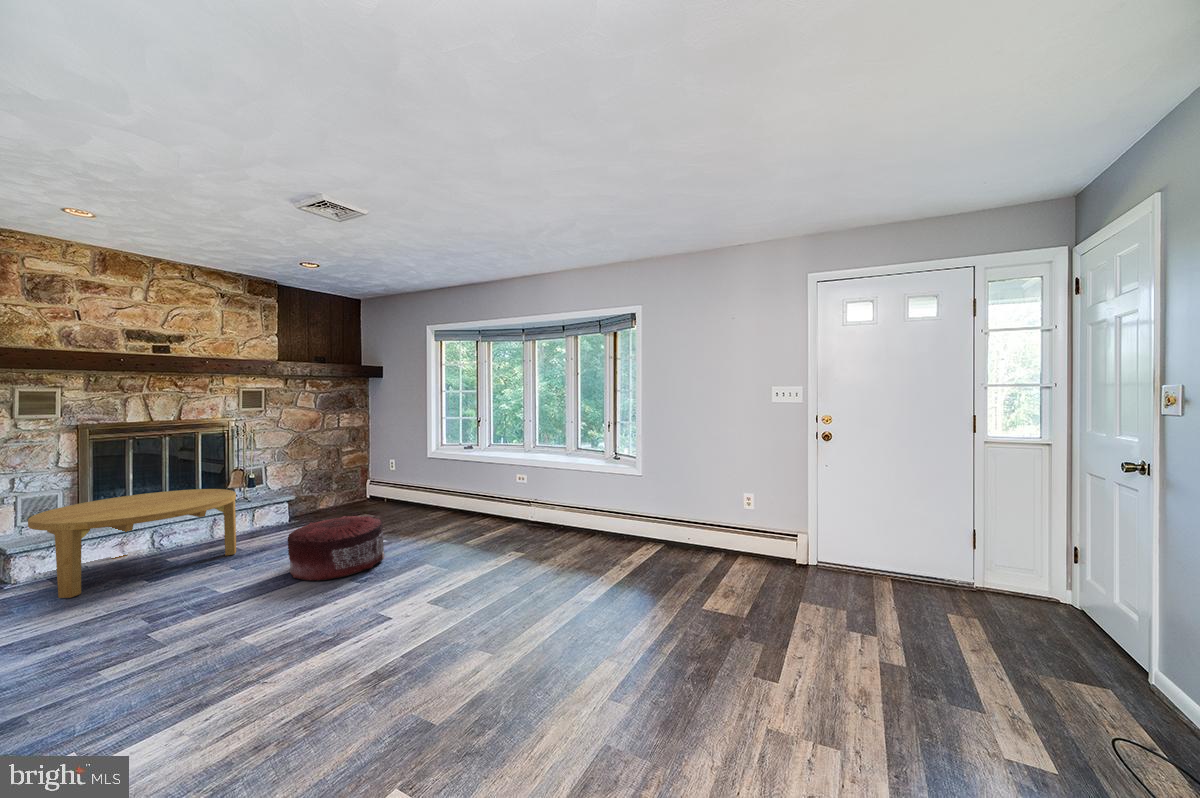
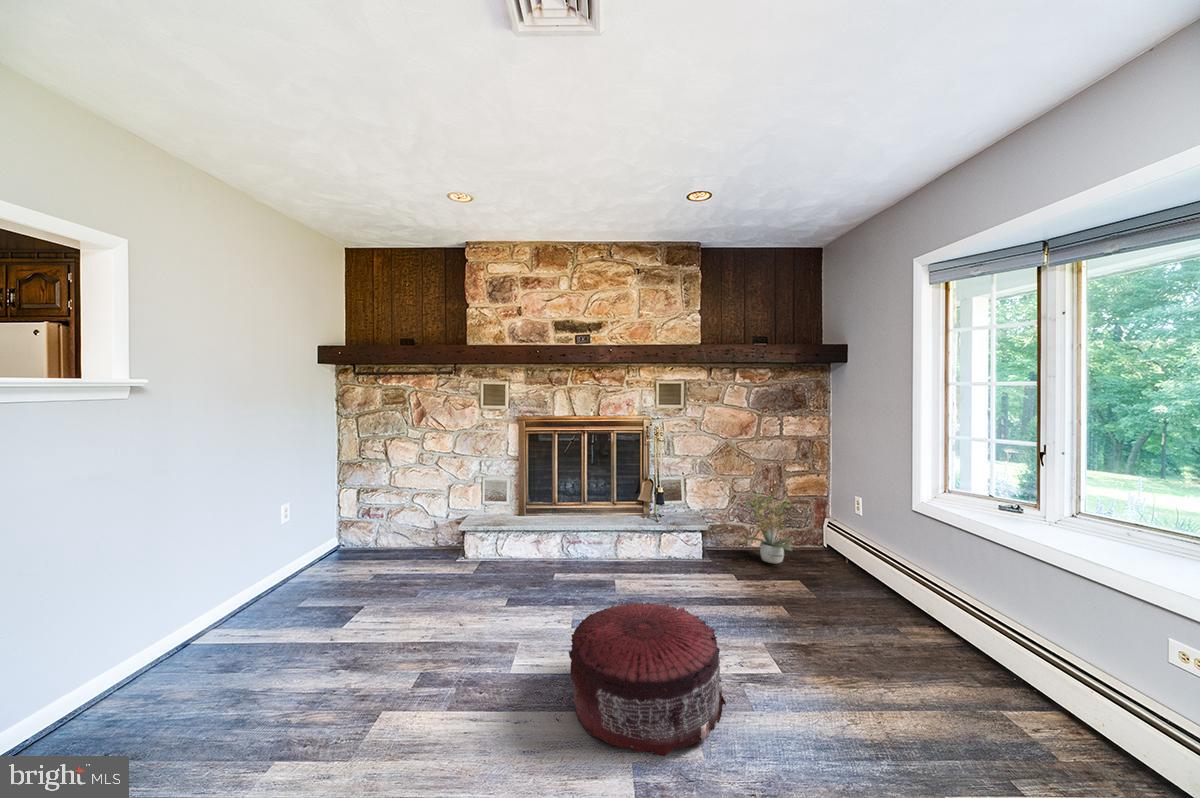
potted plant: none [321,464,360,510] -> present [742,494,795,563]
coffee table: present [28,489,236,598] -> none [453,491,613,595]

